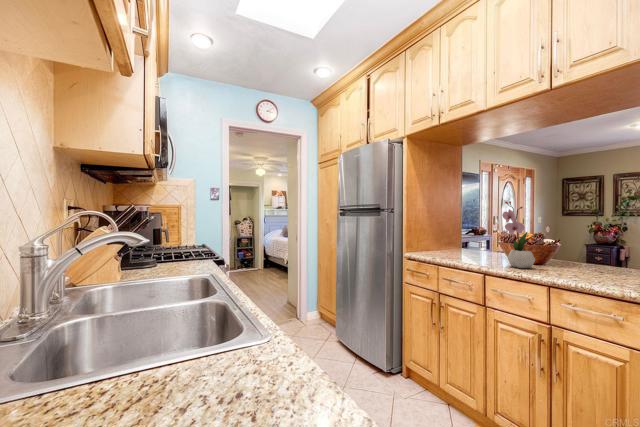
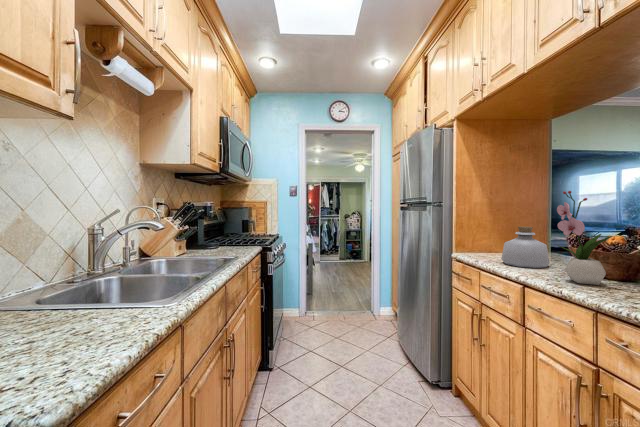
bottle: none [447,228,482,260] -> present [501,227,550,268]

